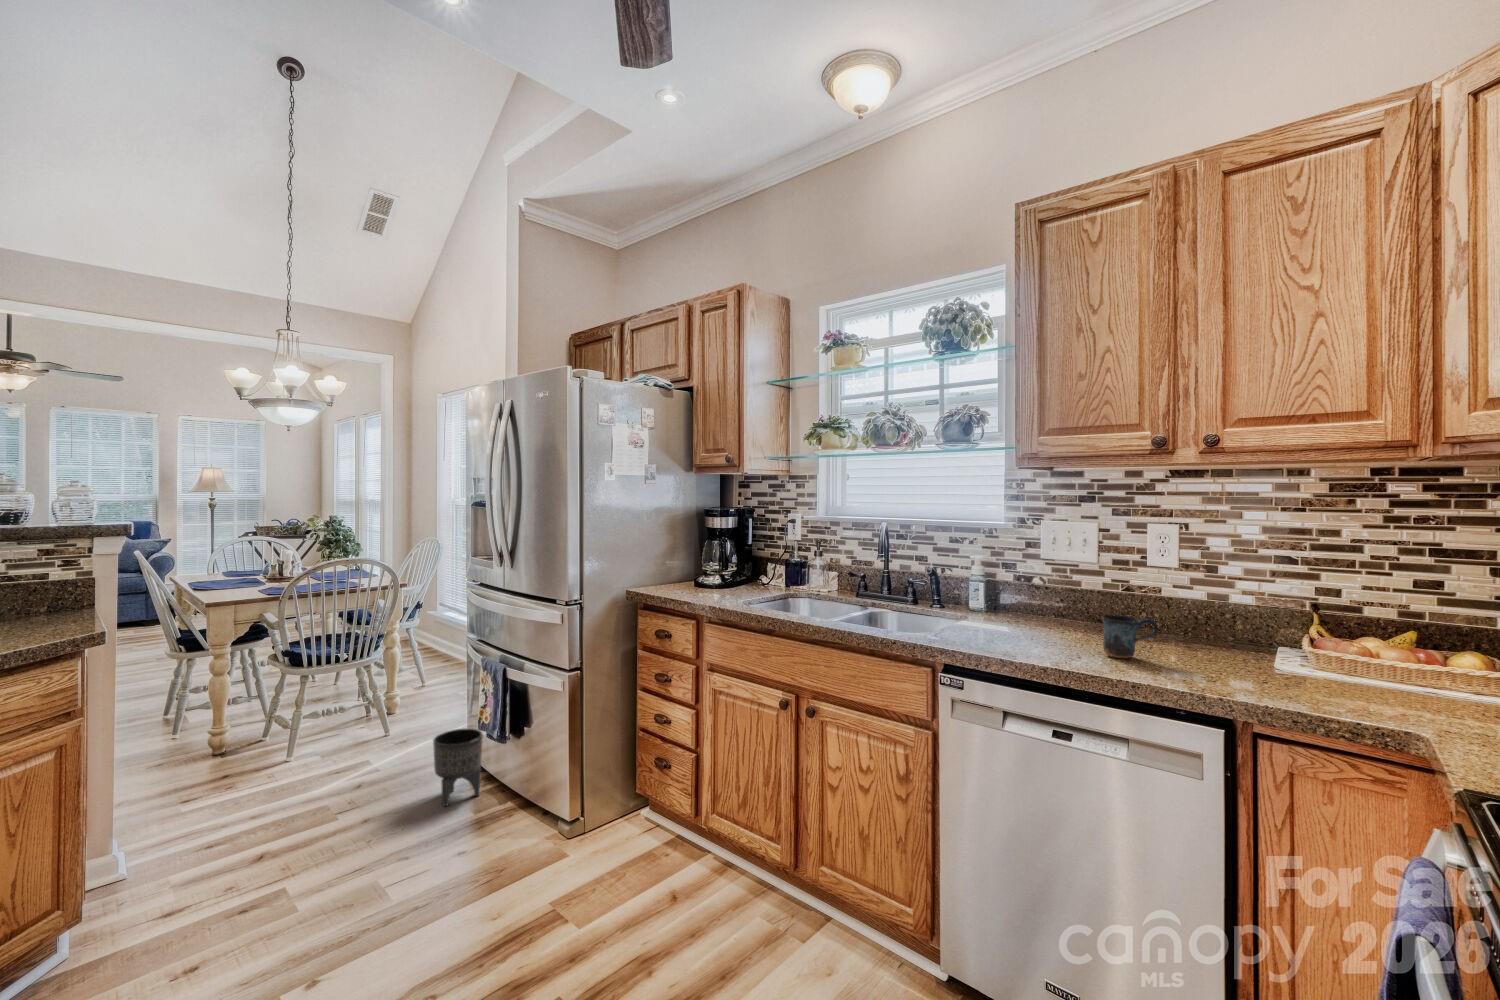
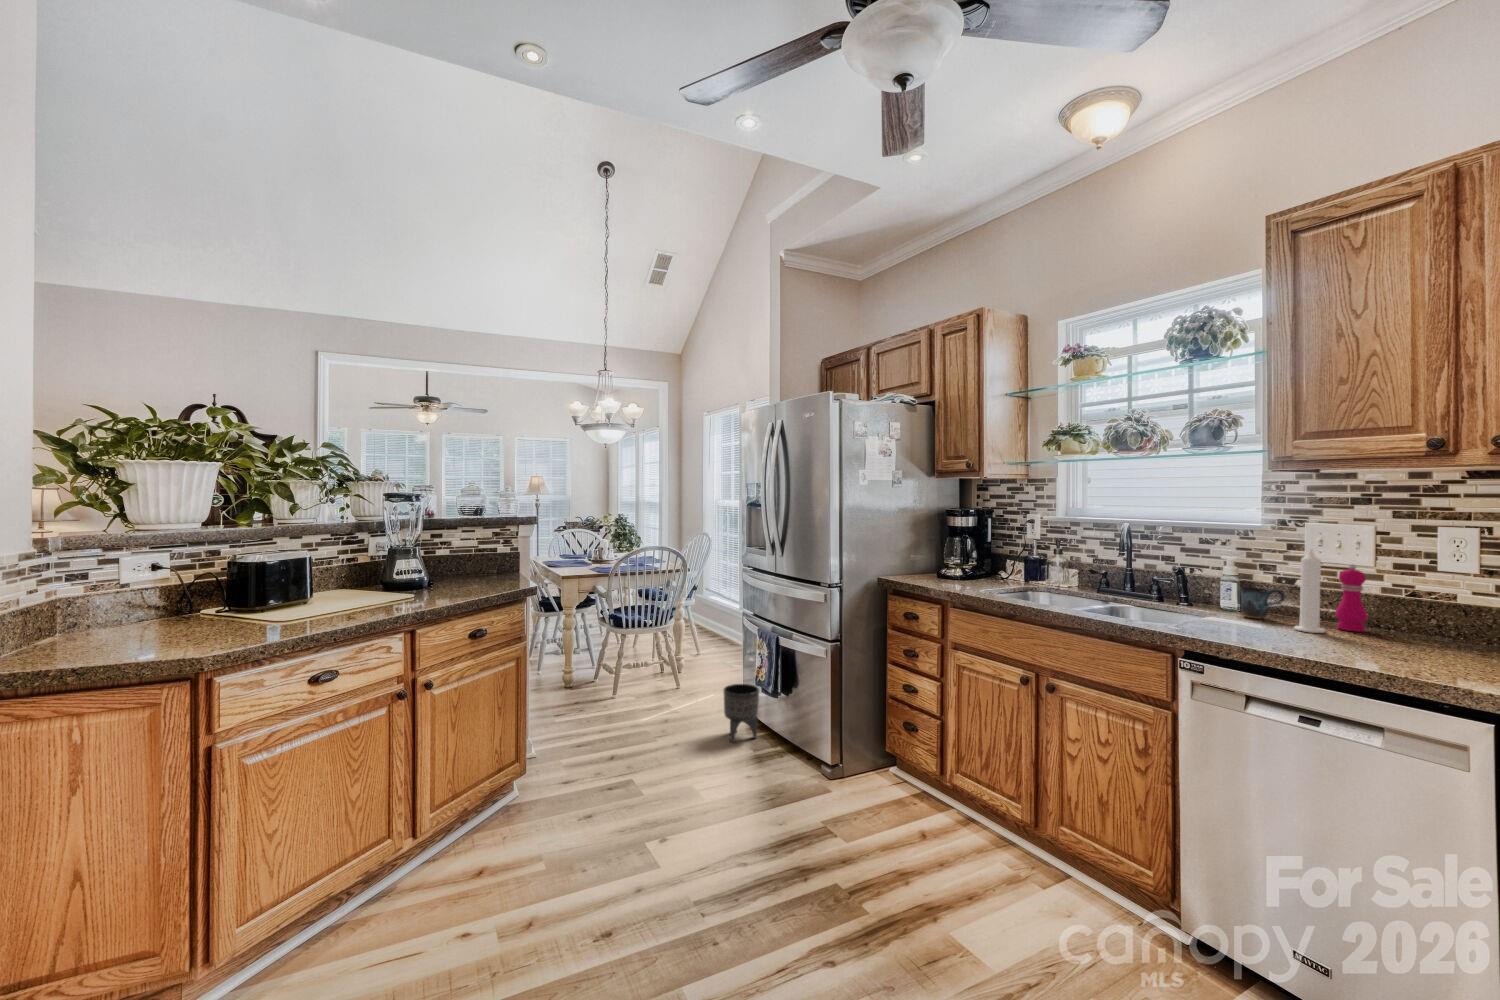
candle: none [1037,547,1063,634] -> present [1294,549,1325,633]
pepper mill: none [1069,562,1095,629] -> present [1335,564,1368,632]
mug: present [1101,615,1158,658] -> present [1239,587,1285,619]

